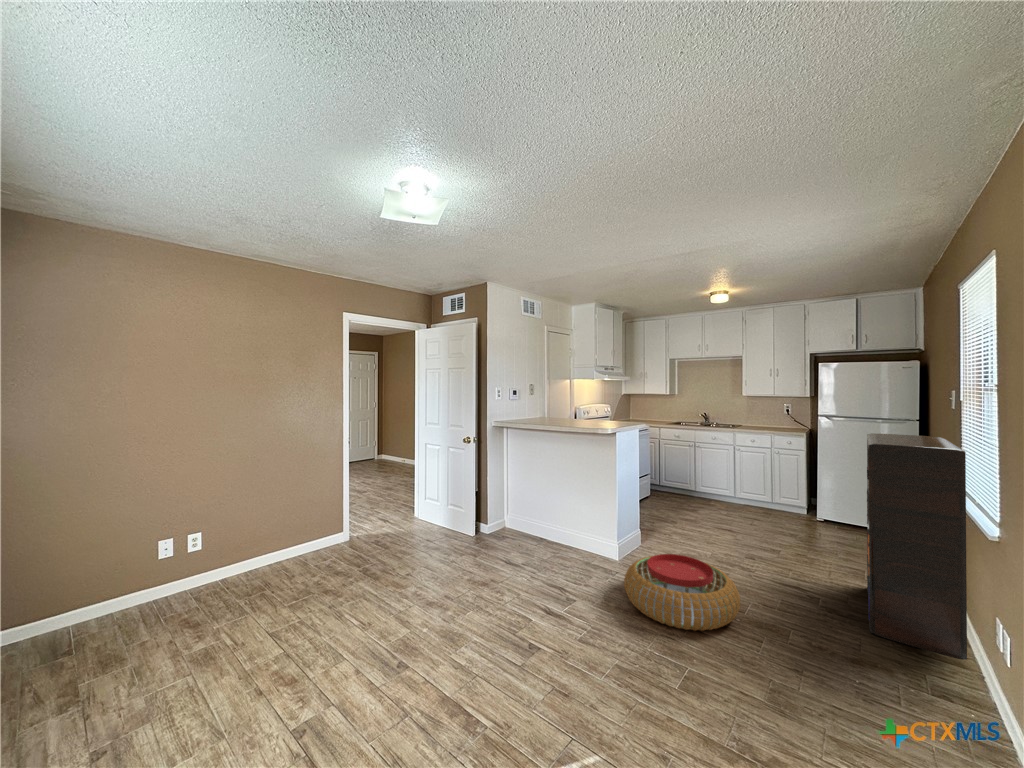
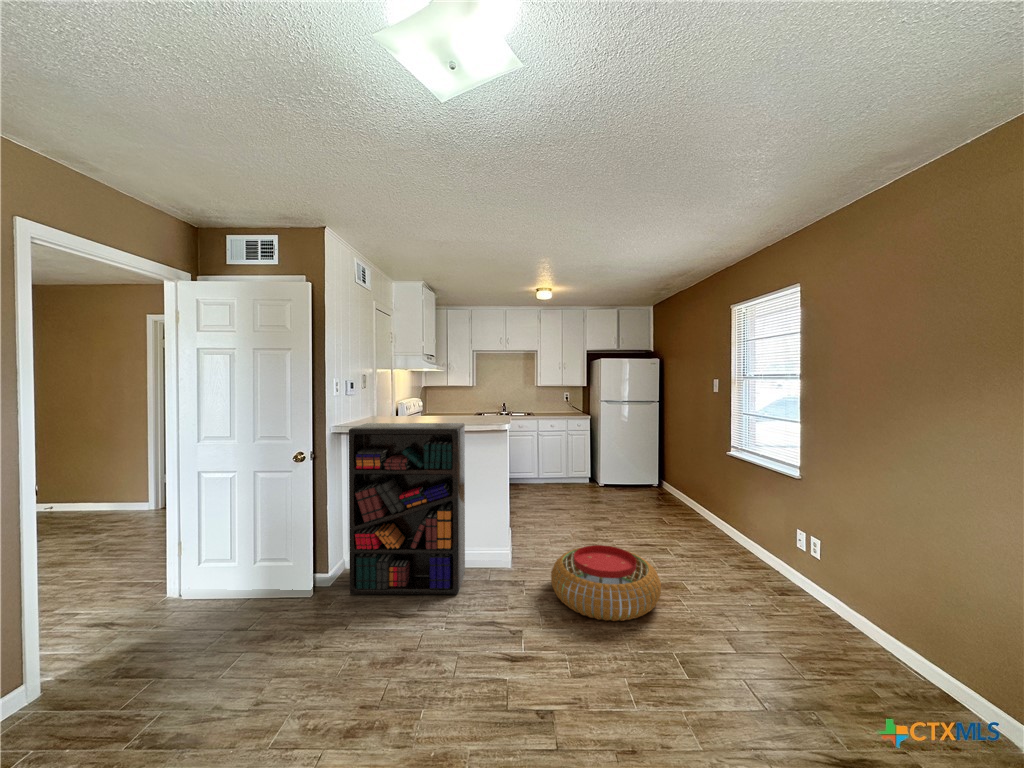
bookshelf: present [867,433,967,660] -> present [349,423,465,594]

